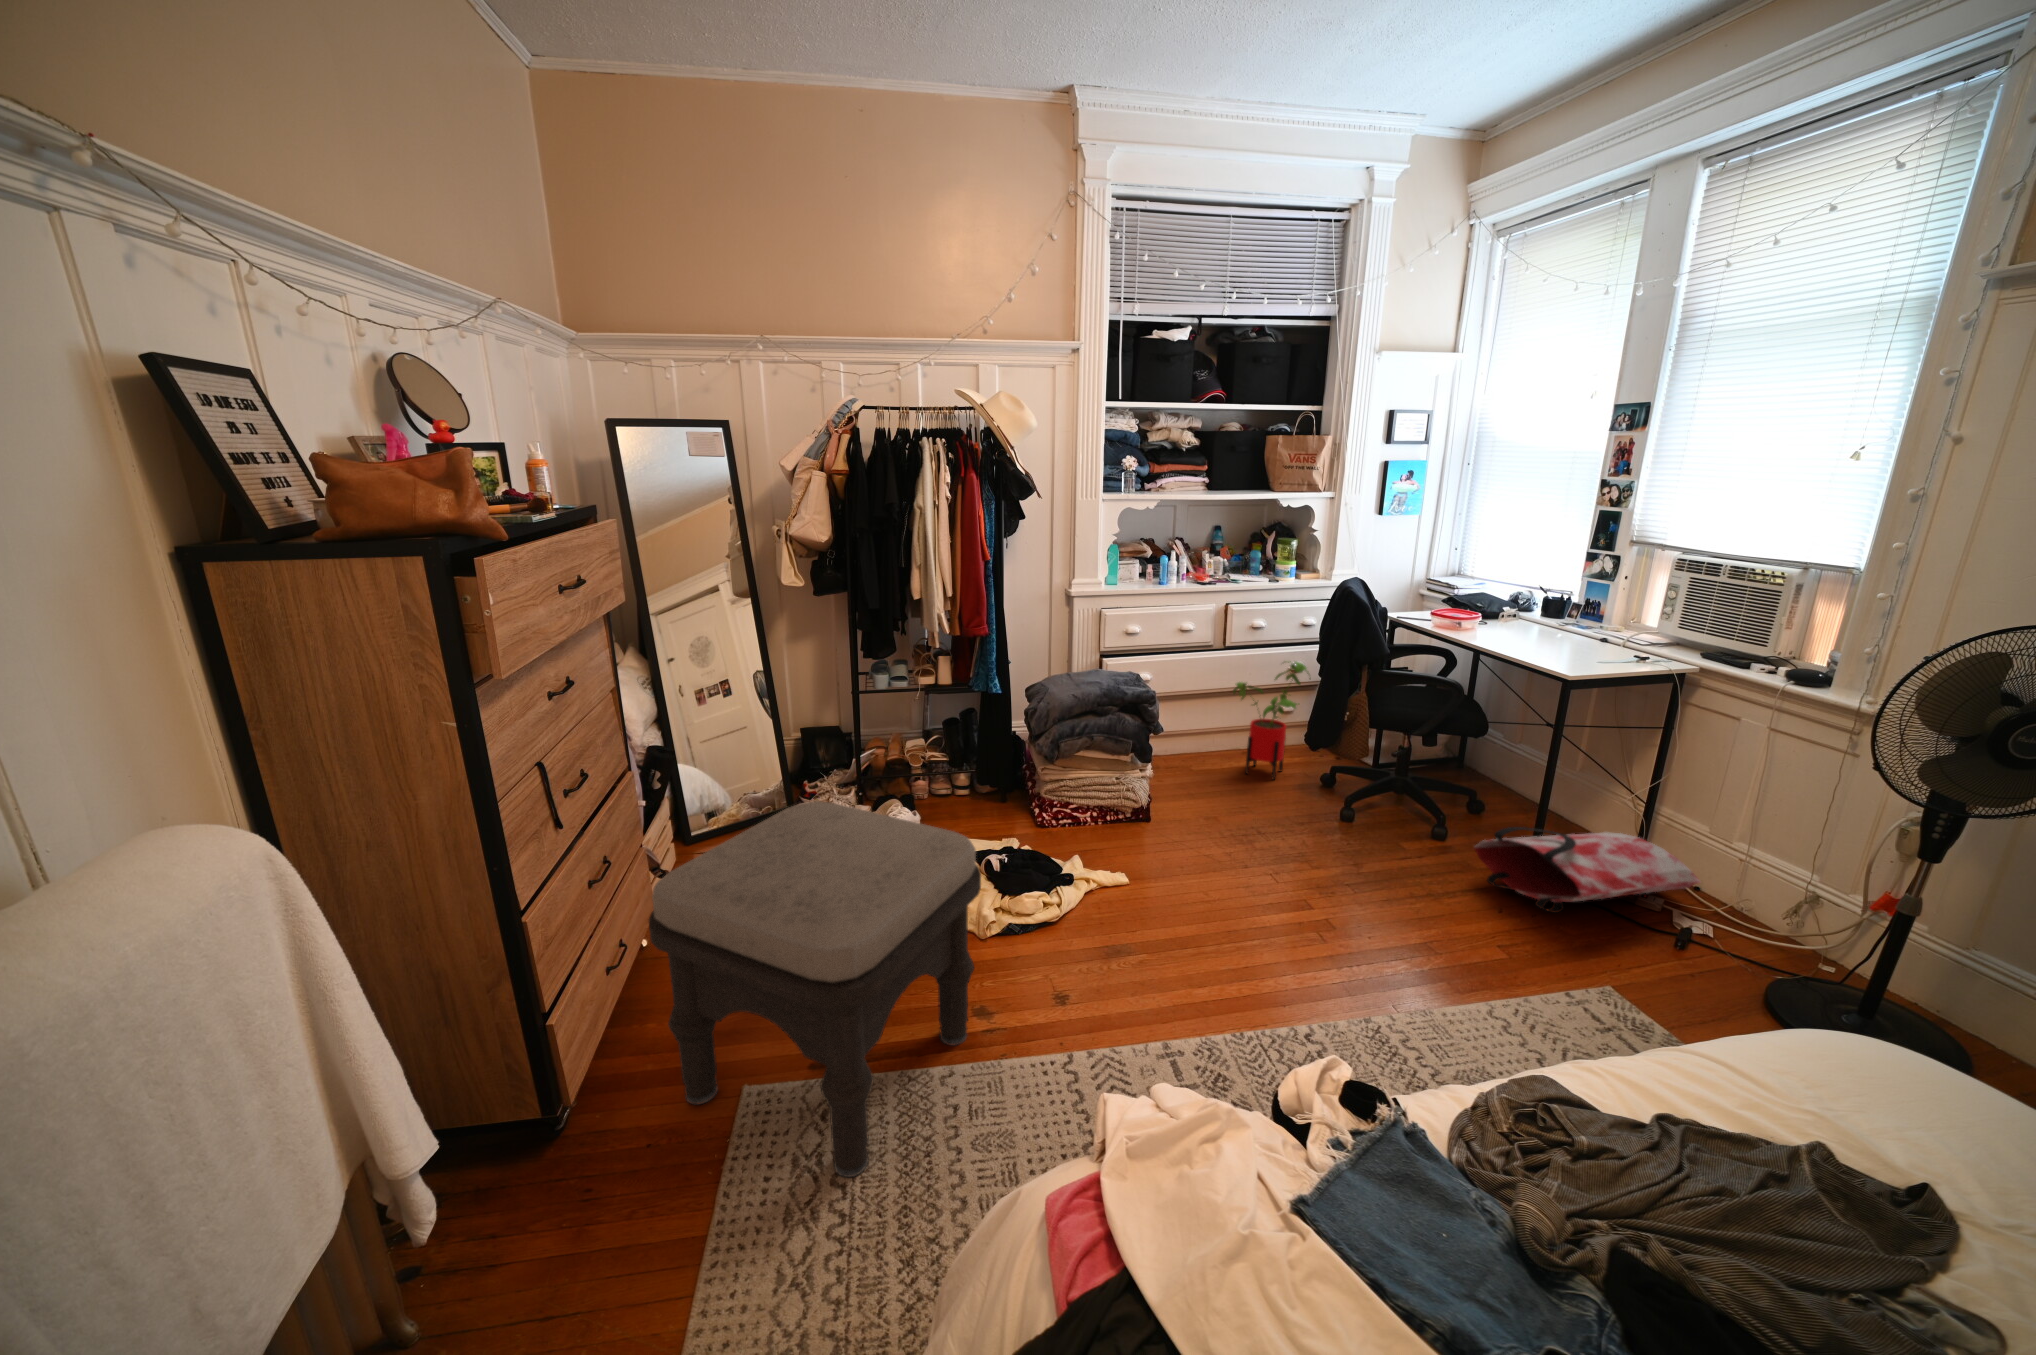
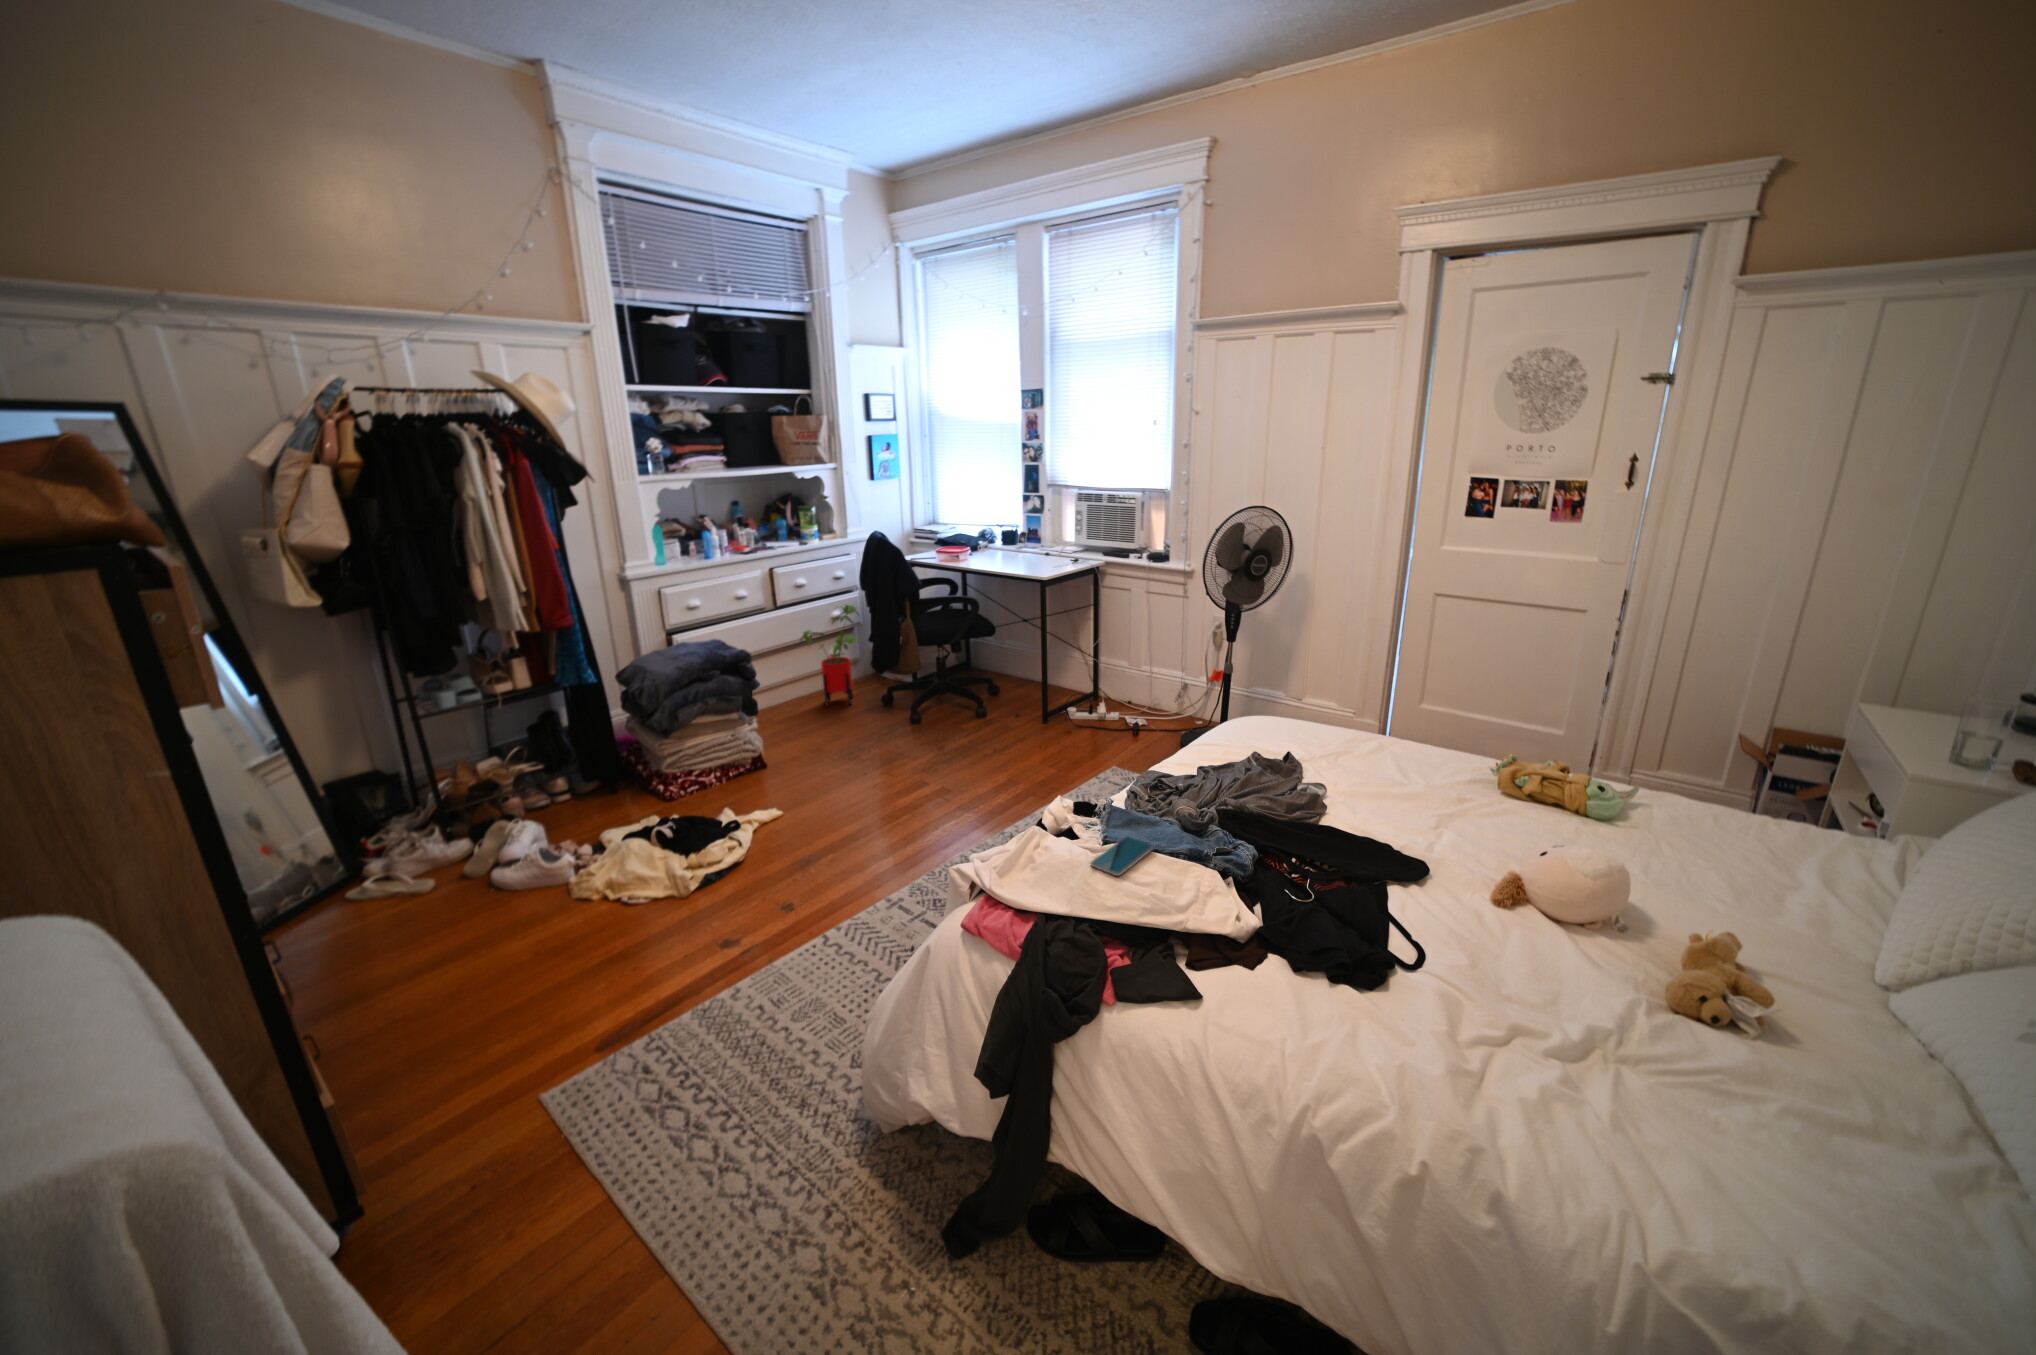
ottoman: present [649,801,981,1177] -> none [404,789,735,1141]
bag: present [1474,827,1700,913] -> none [1009,675,1124,733]
smartphone: none [1286,1194,1440,1273] -> present [1091,836,1154,876]

